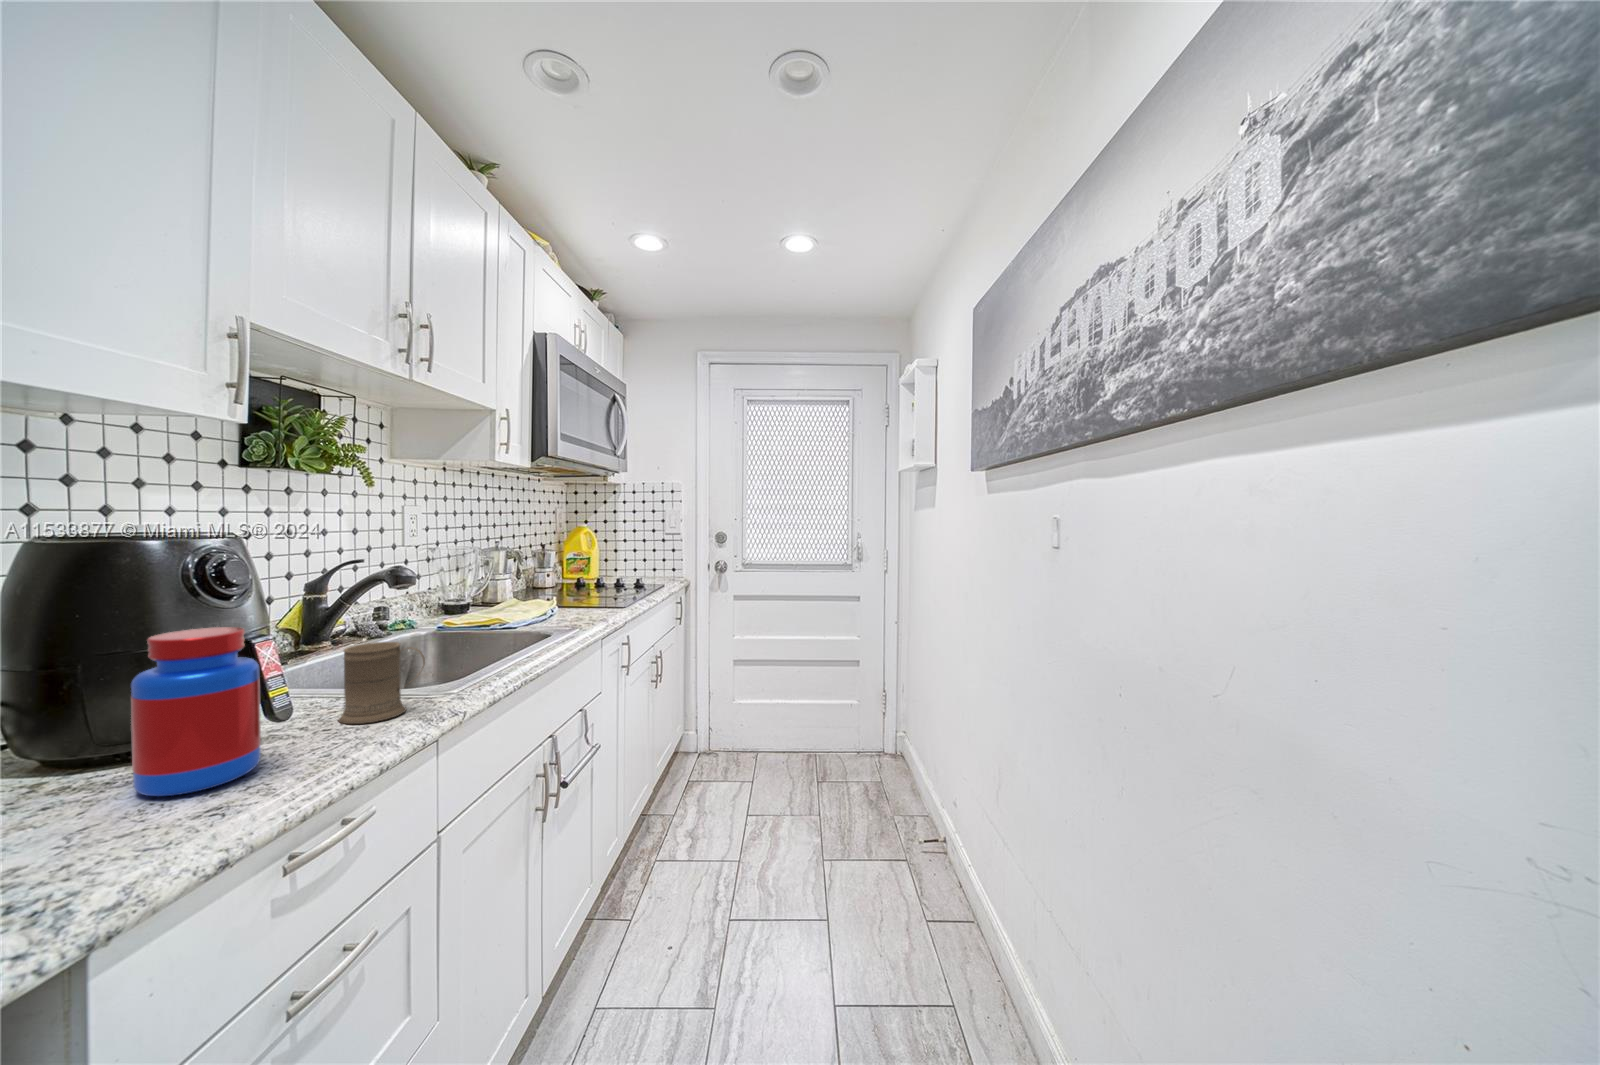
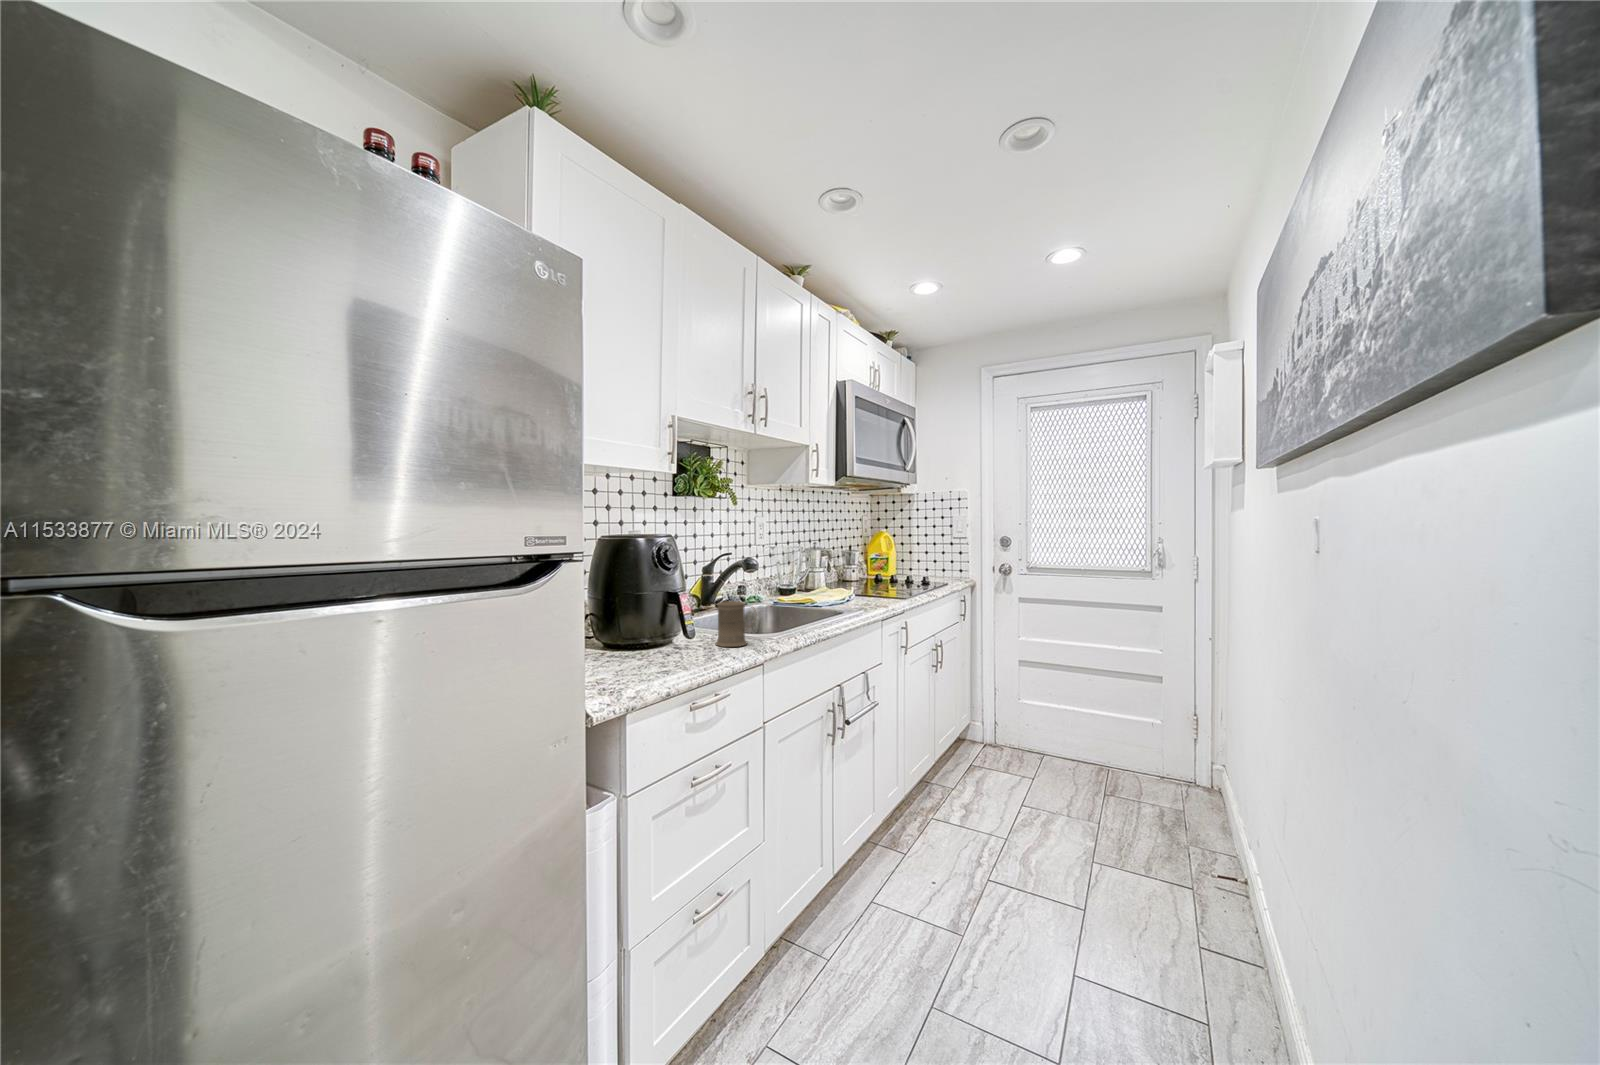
jar: present [131,627,261,796] -> none [637,584,682,663]

